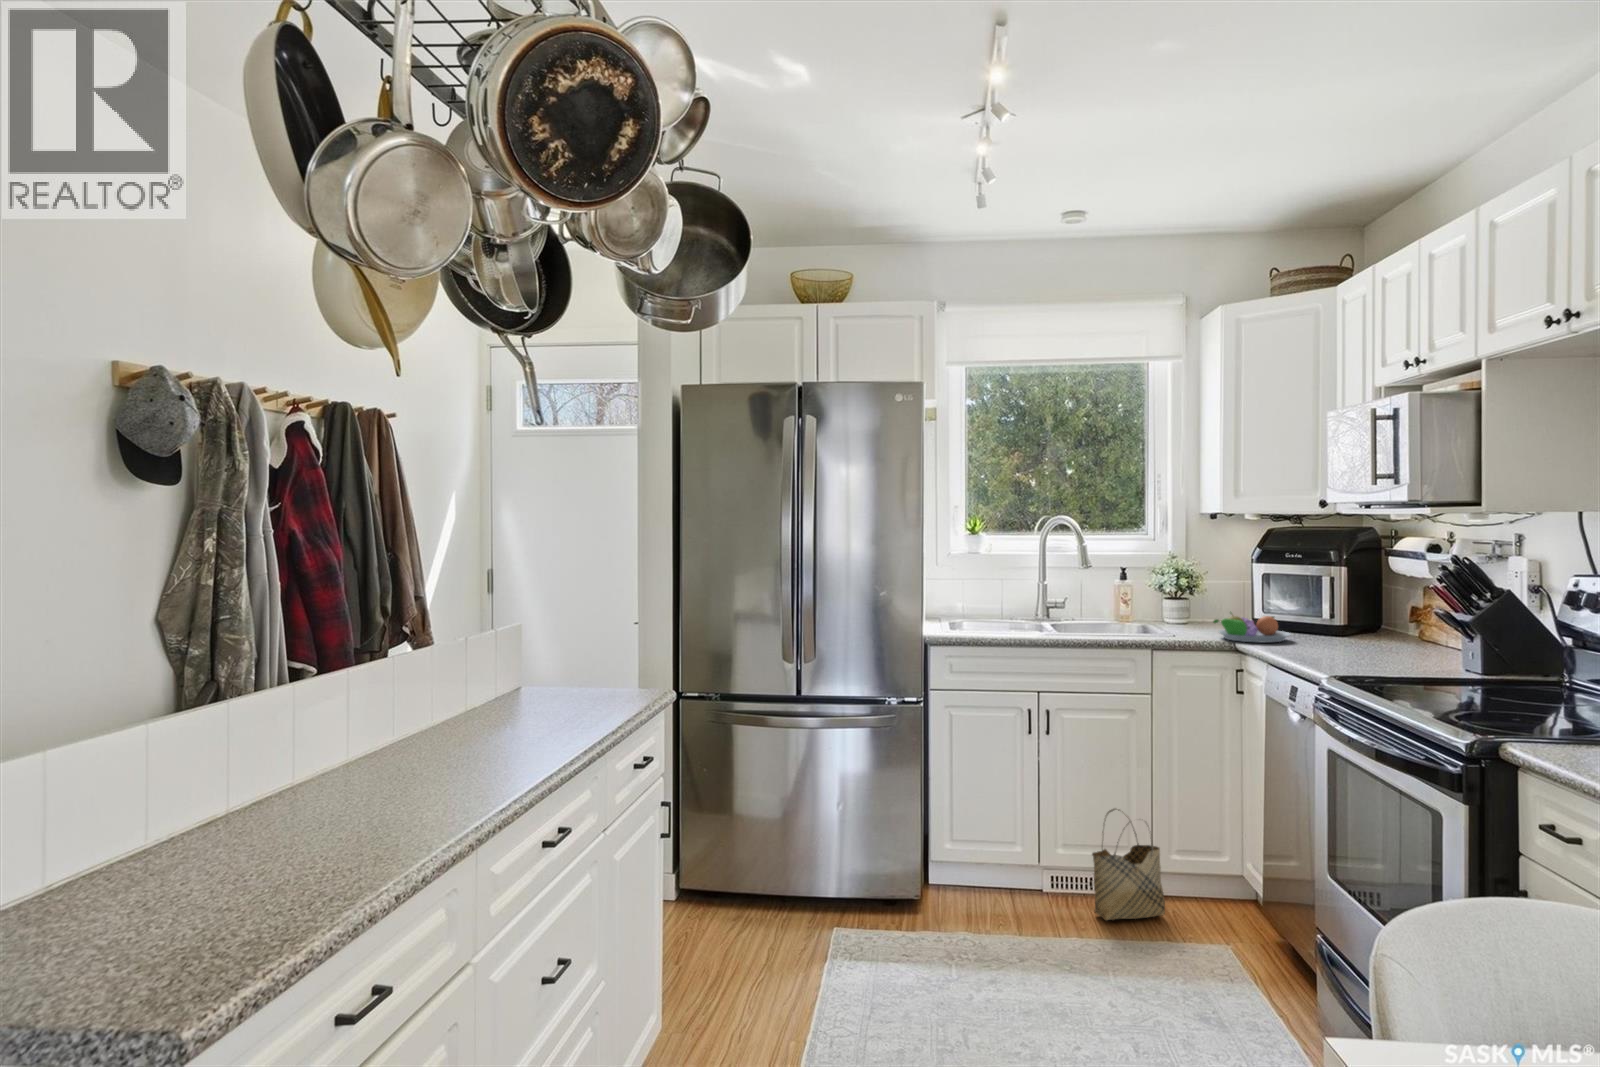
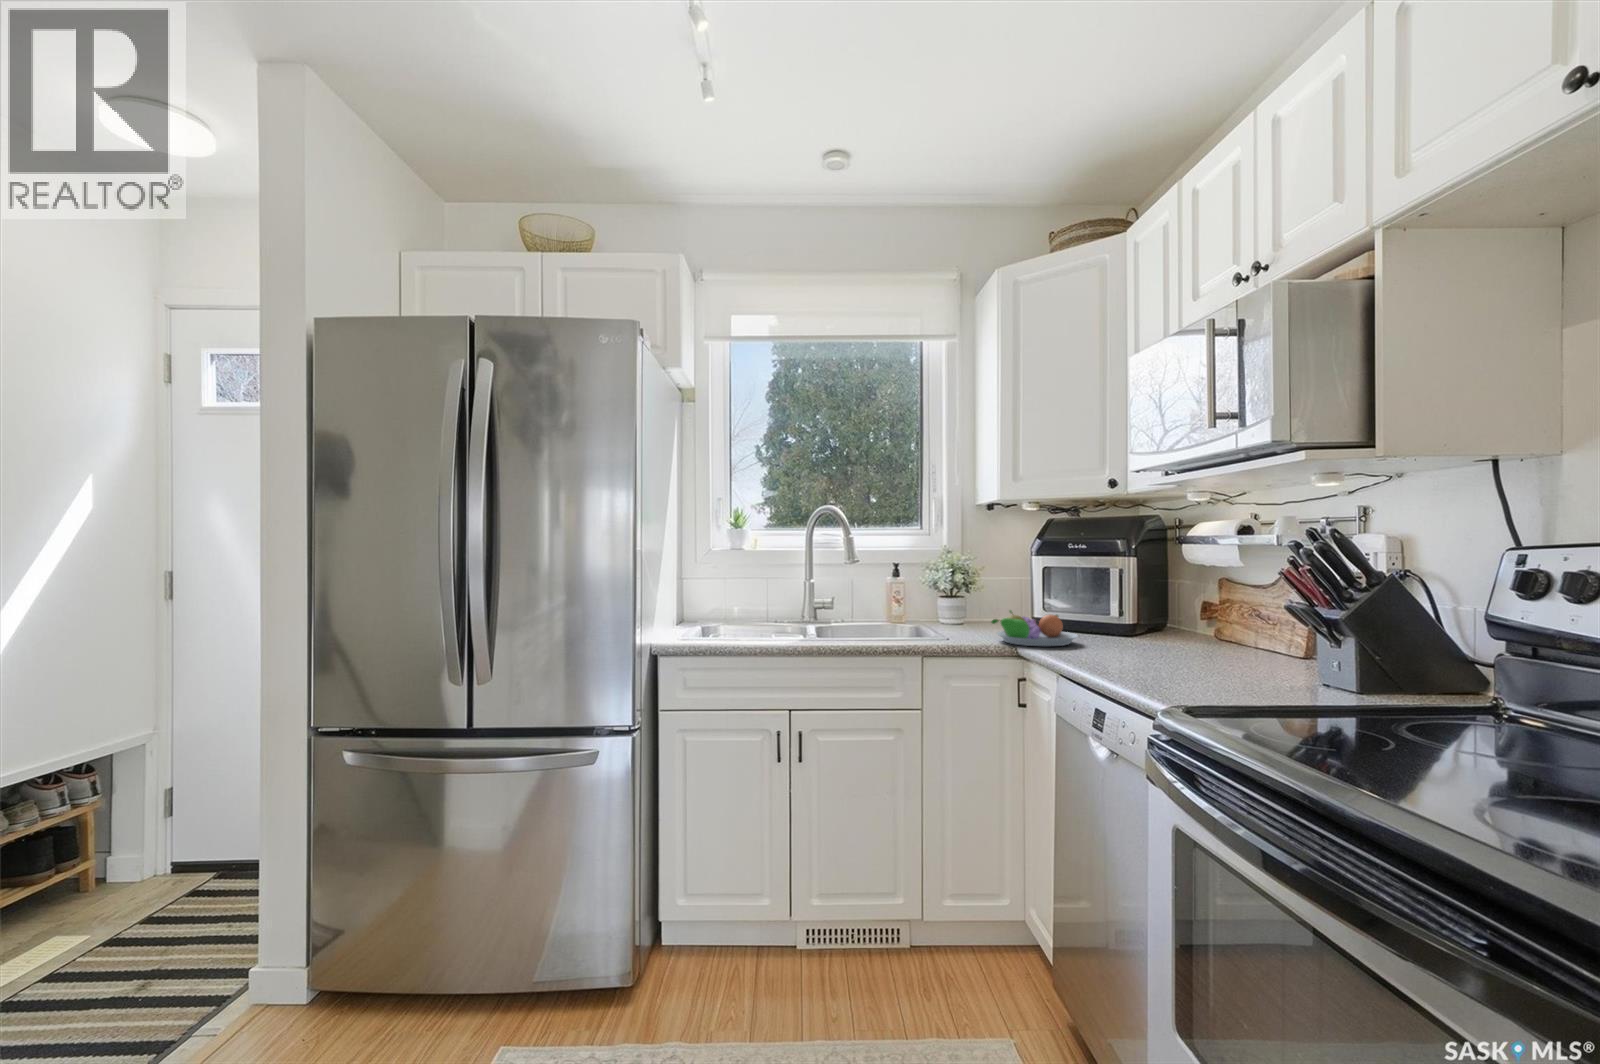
woven basket: present [1092,809,1165,920] -> none [848,856,938,1015]

